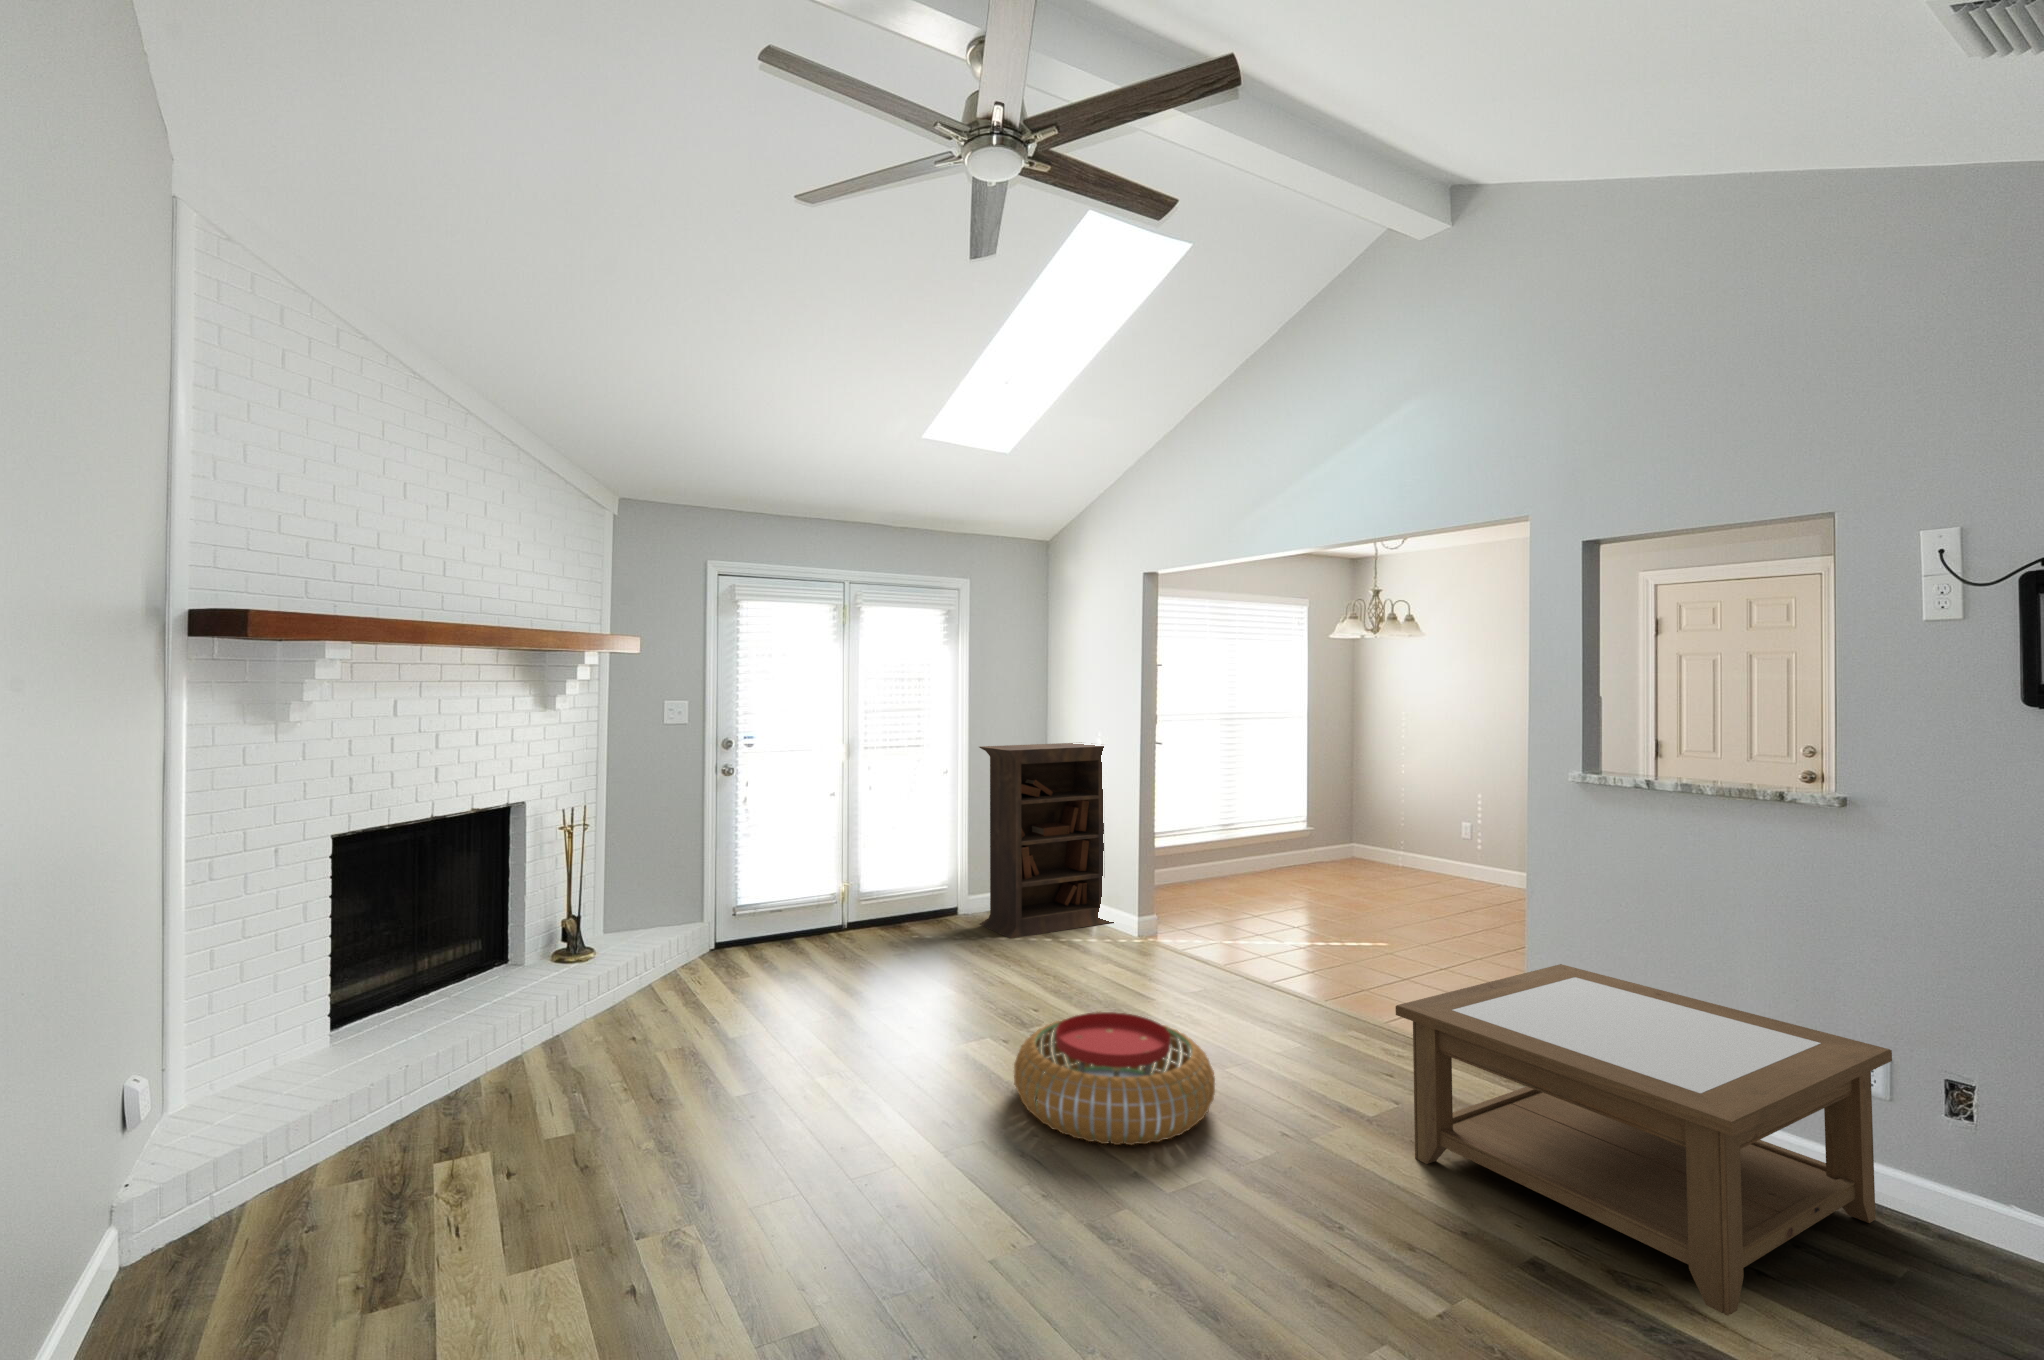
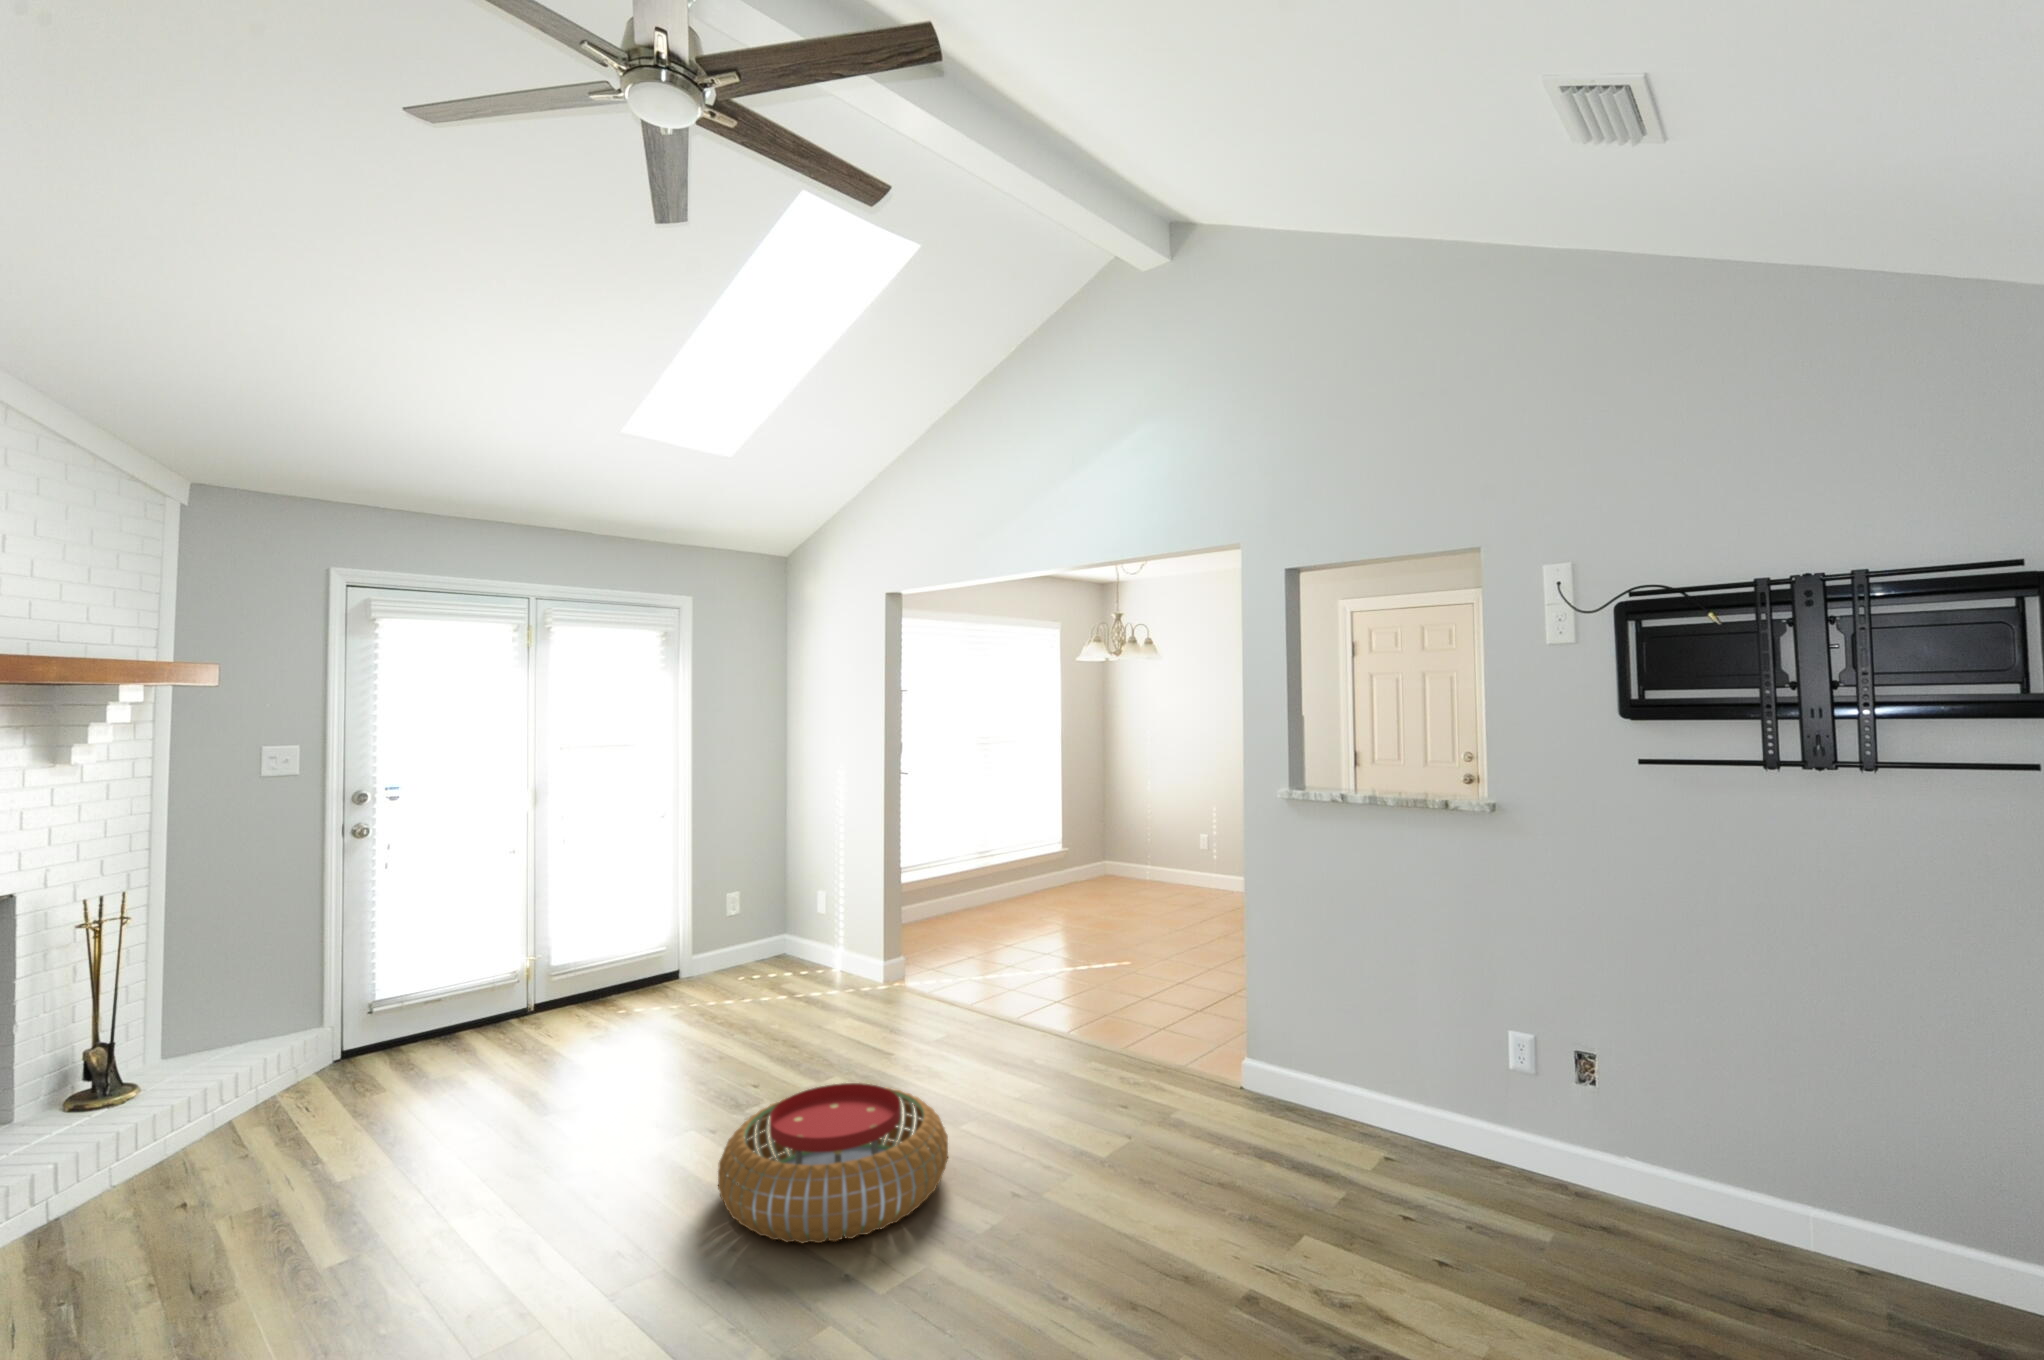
bookcase: present [979,743,1113,938] -> none [702,775,861,1002]
coffee table: present [1396,964,1892,1316] -> none [1126,976,1529,1309]

